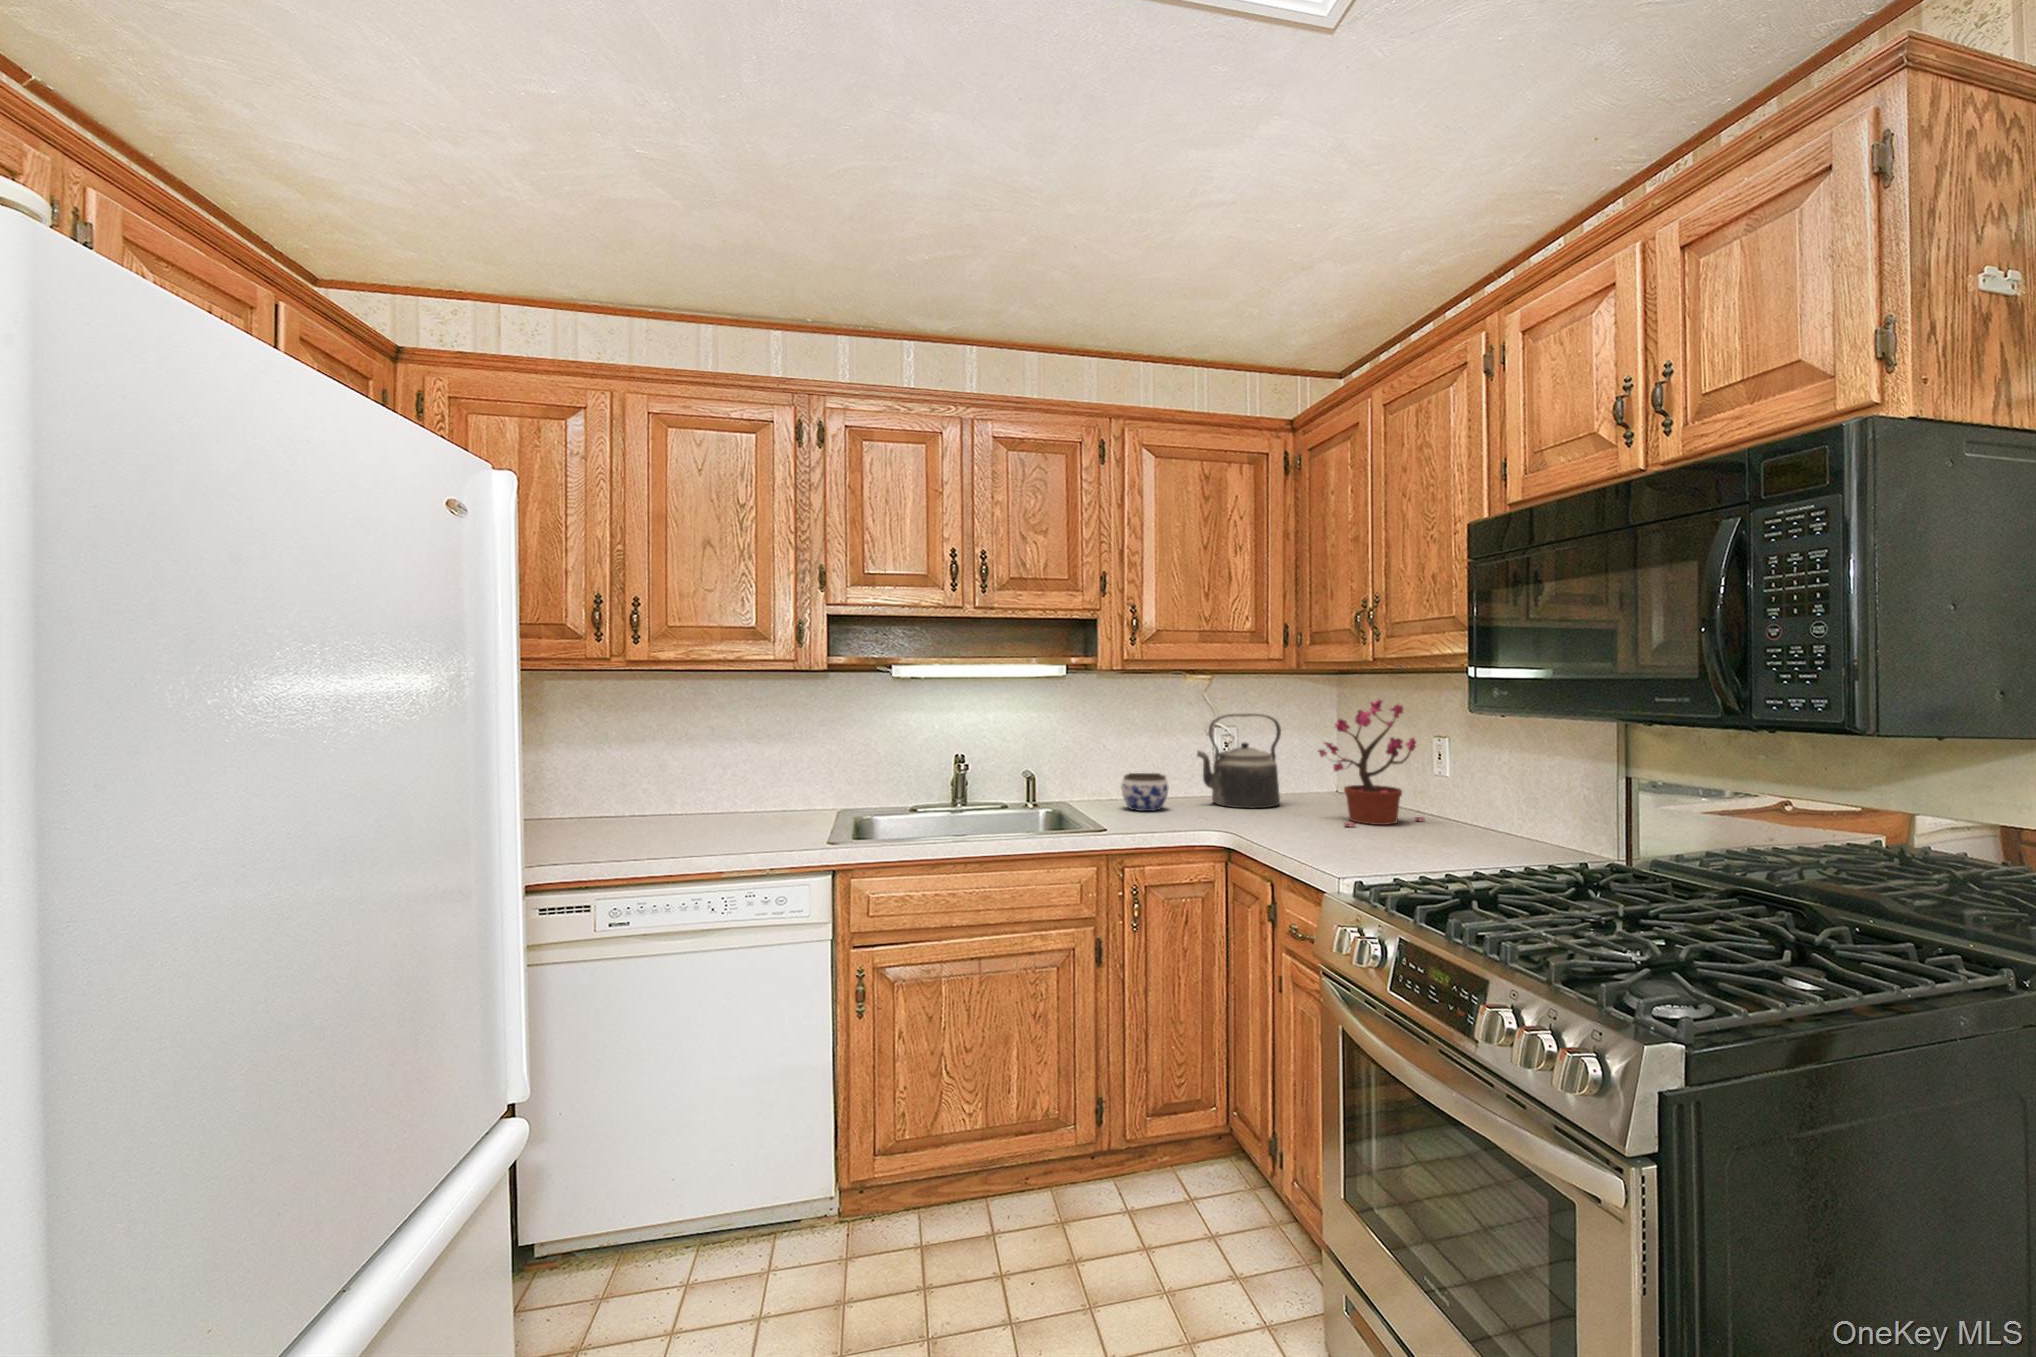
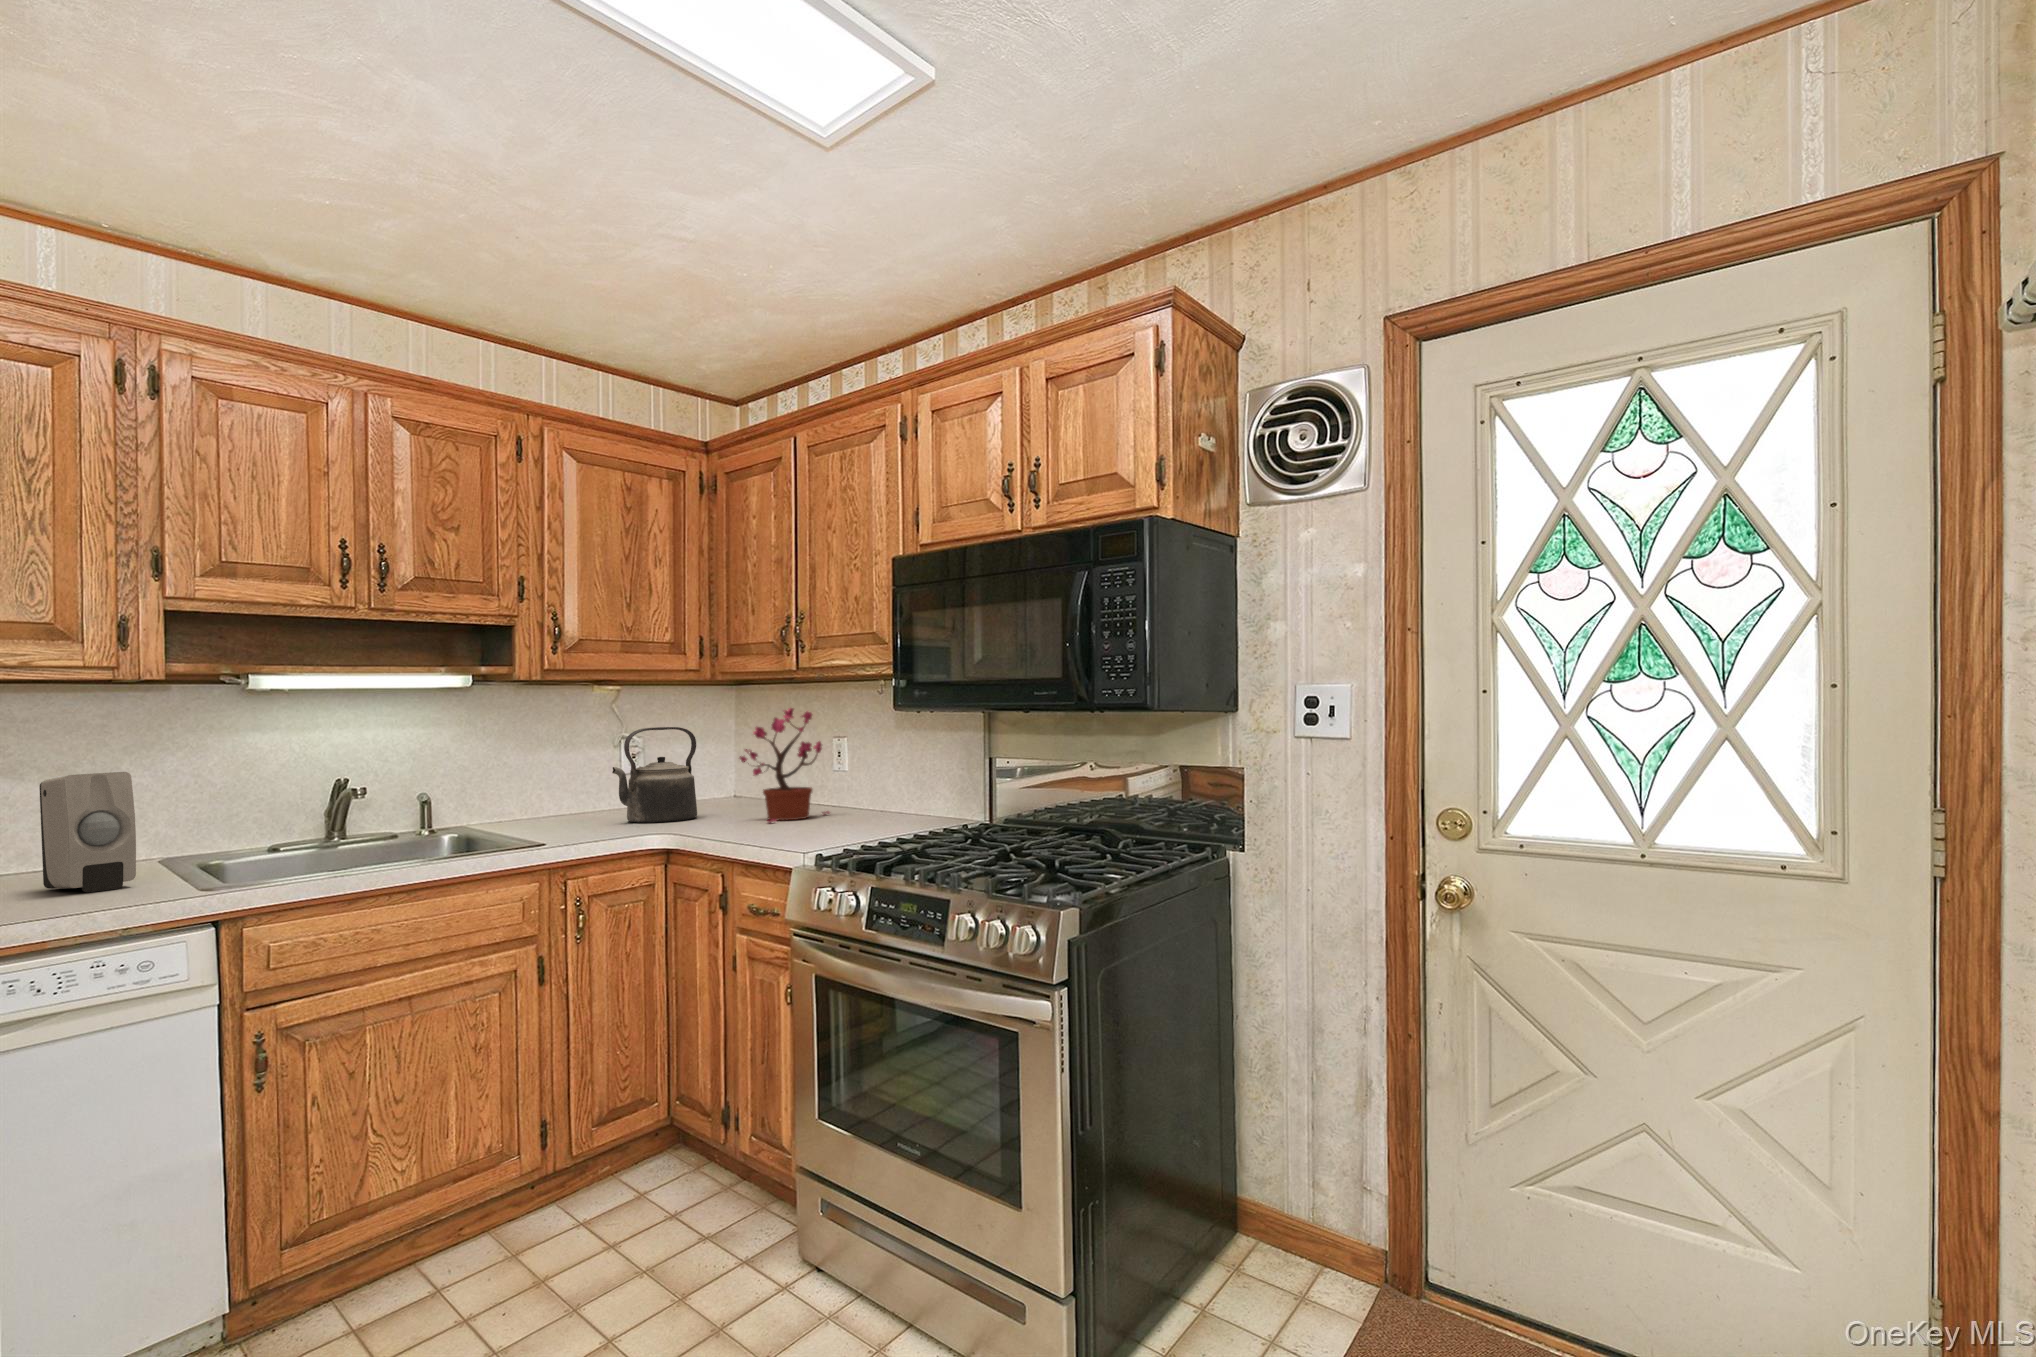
soap dispenser: none [765,739,809,831] -> present [39,772,136,892]
jar: present [1121,773,1168,811] -> none [533,793,587,834]

